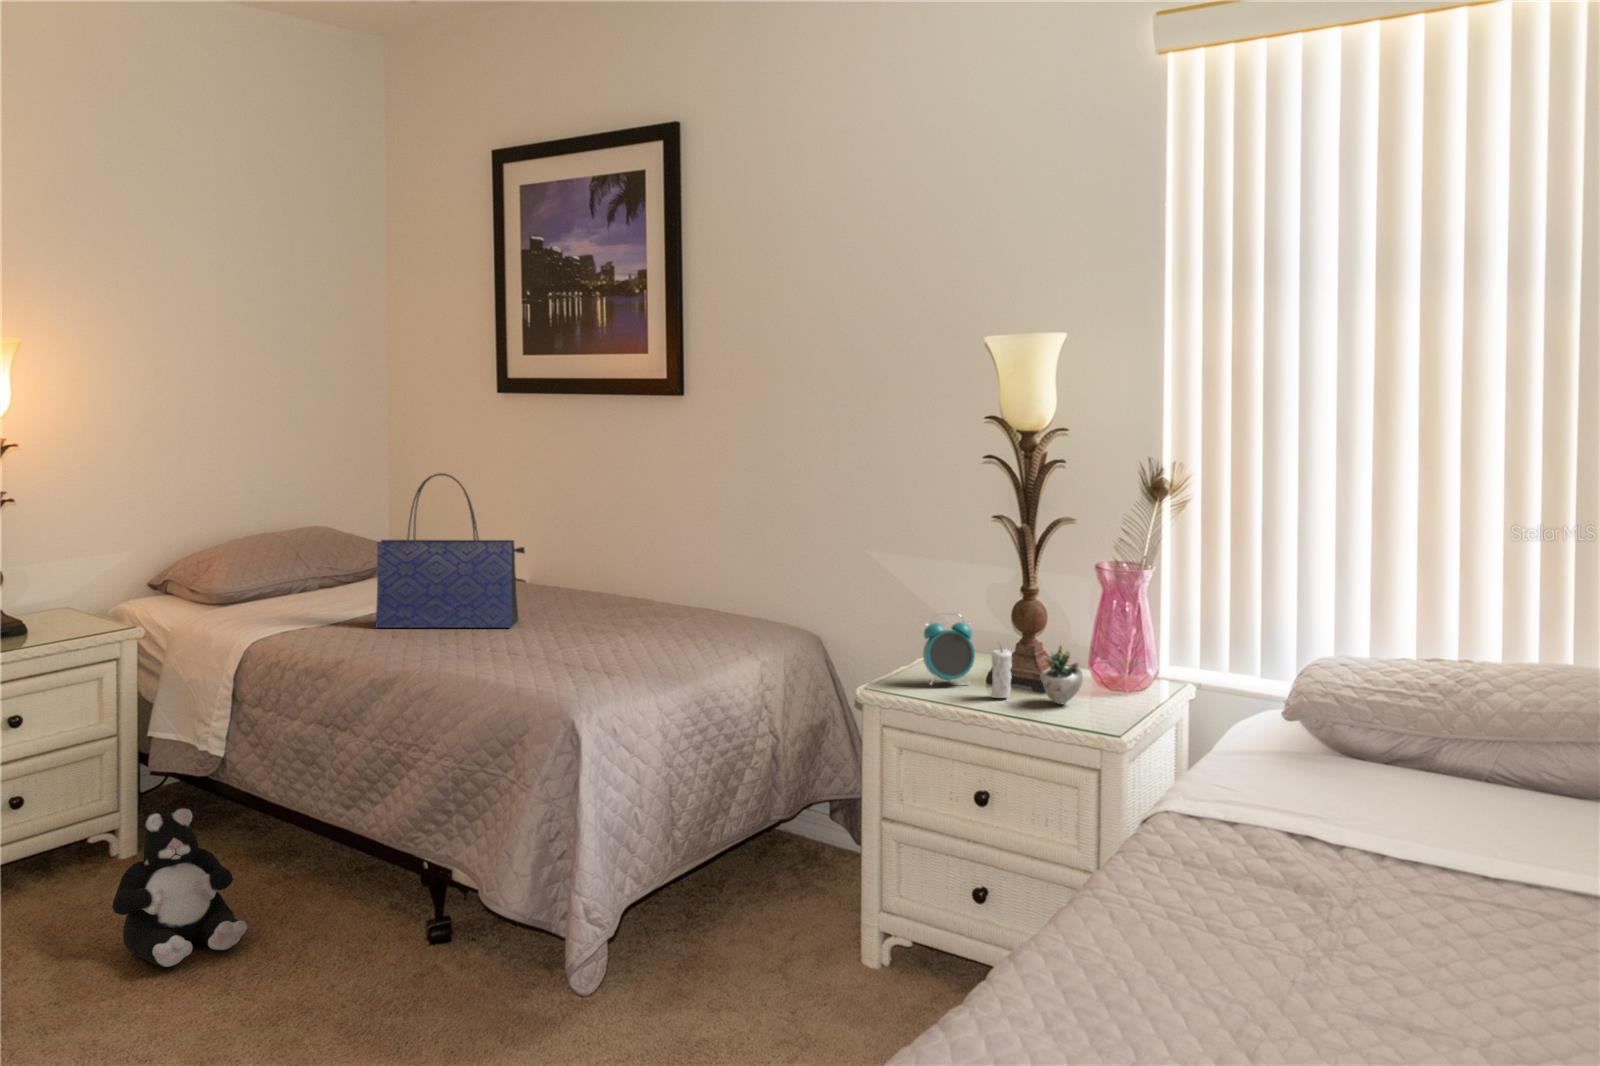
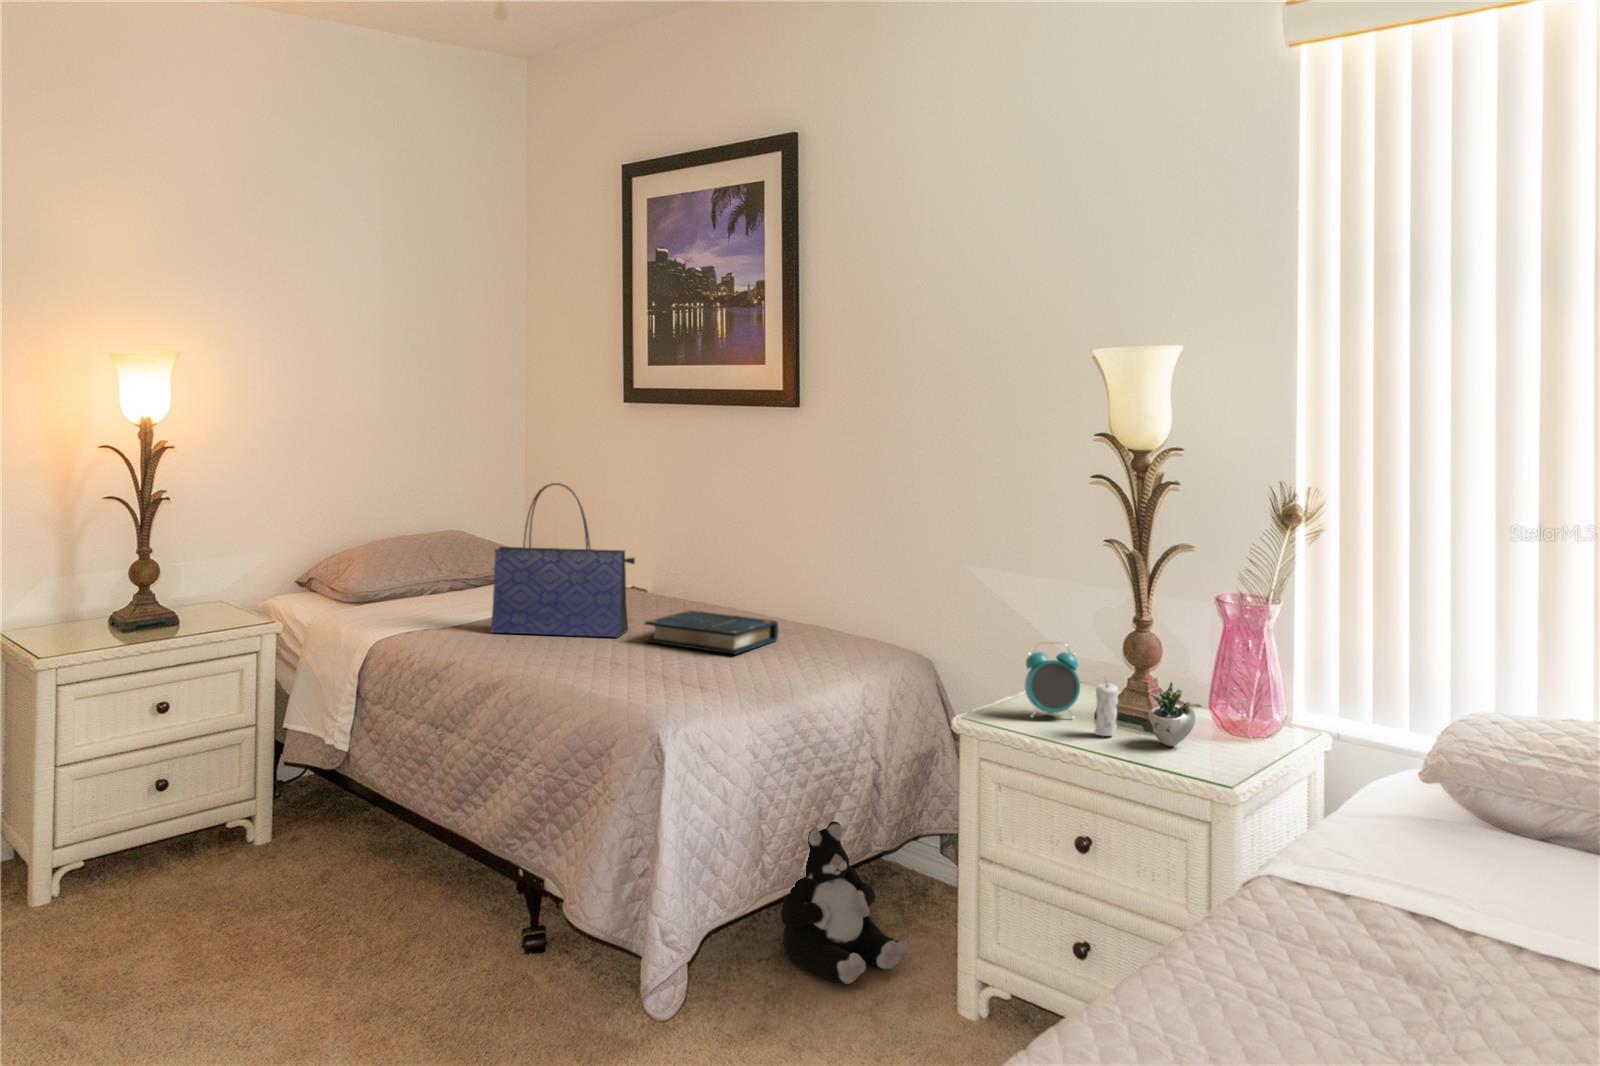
book: none [538,599,673,639] -> present [645,611,778,654]
plush toy: present [113,806,247,967] -> present [781,821,908,984]

